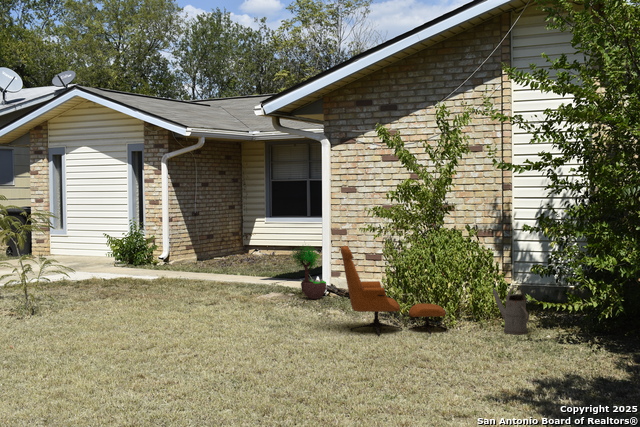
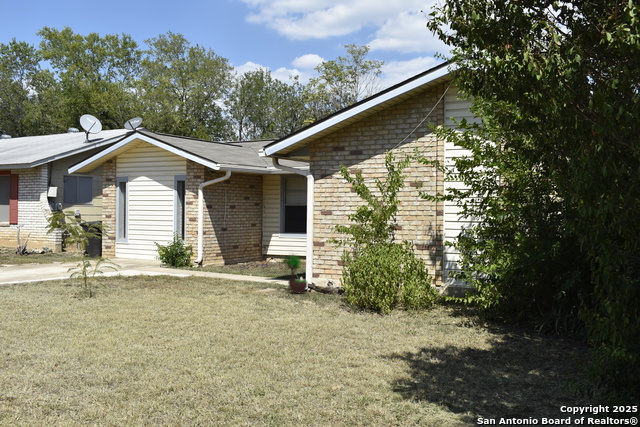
lounge chair: present [341,246,446,336] -> none [306,253,382,318]
watering can: present [493,286,529,335] -> none [418,285,440,320]

